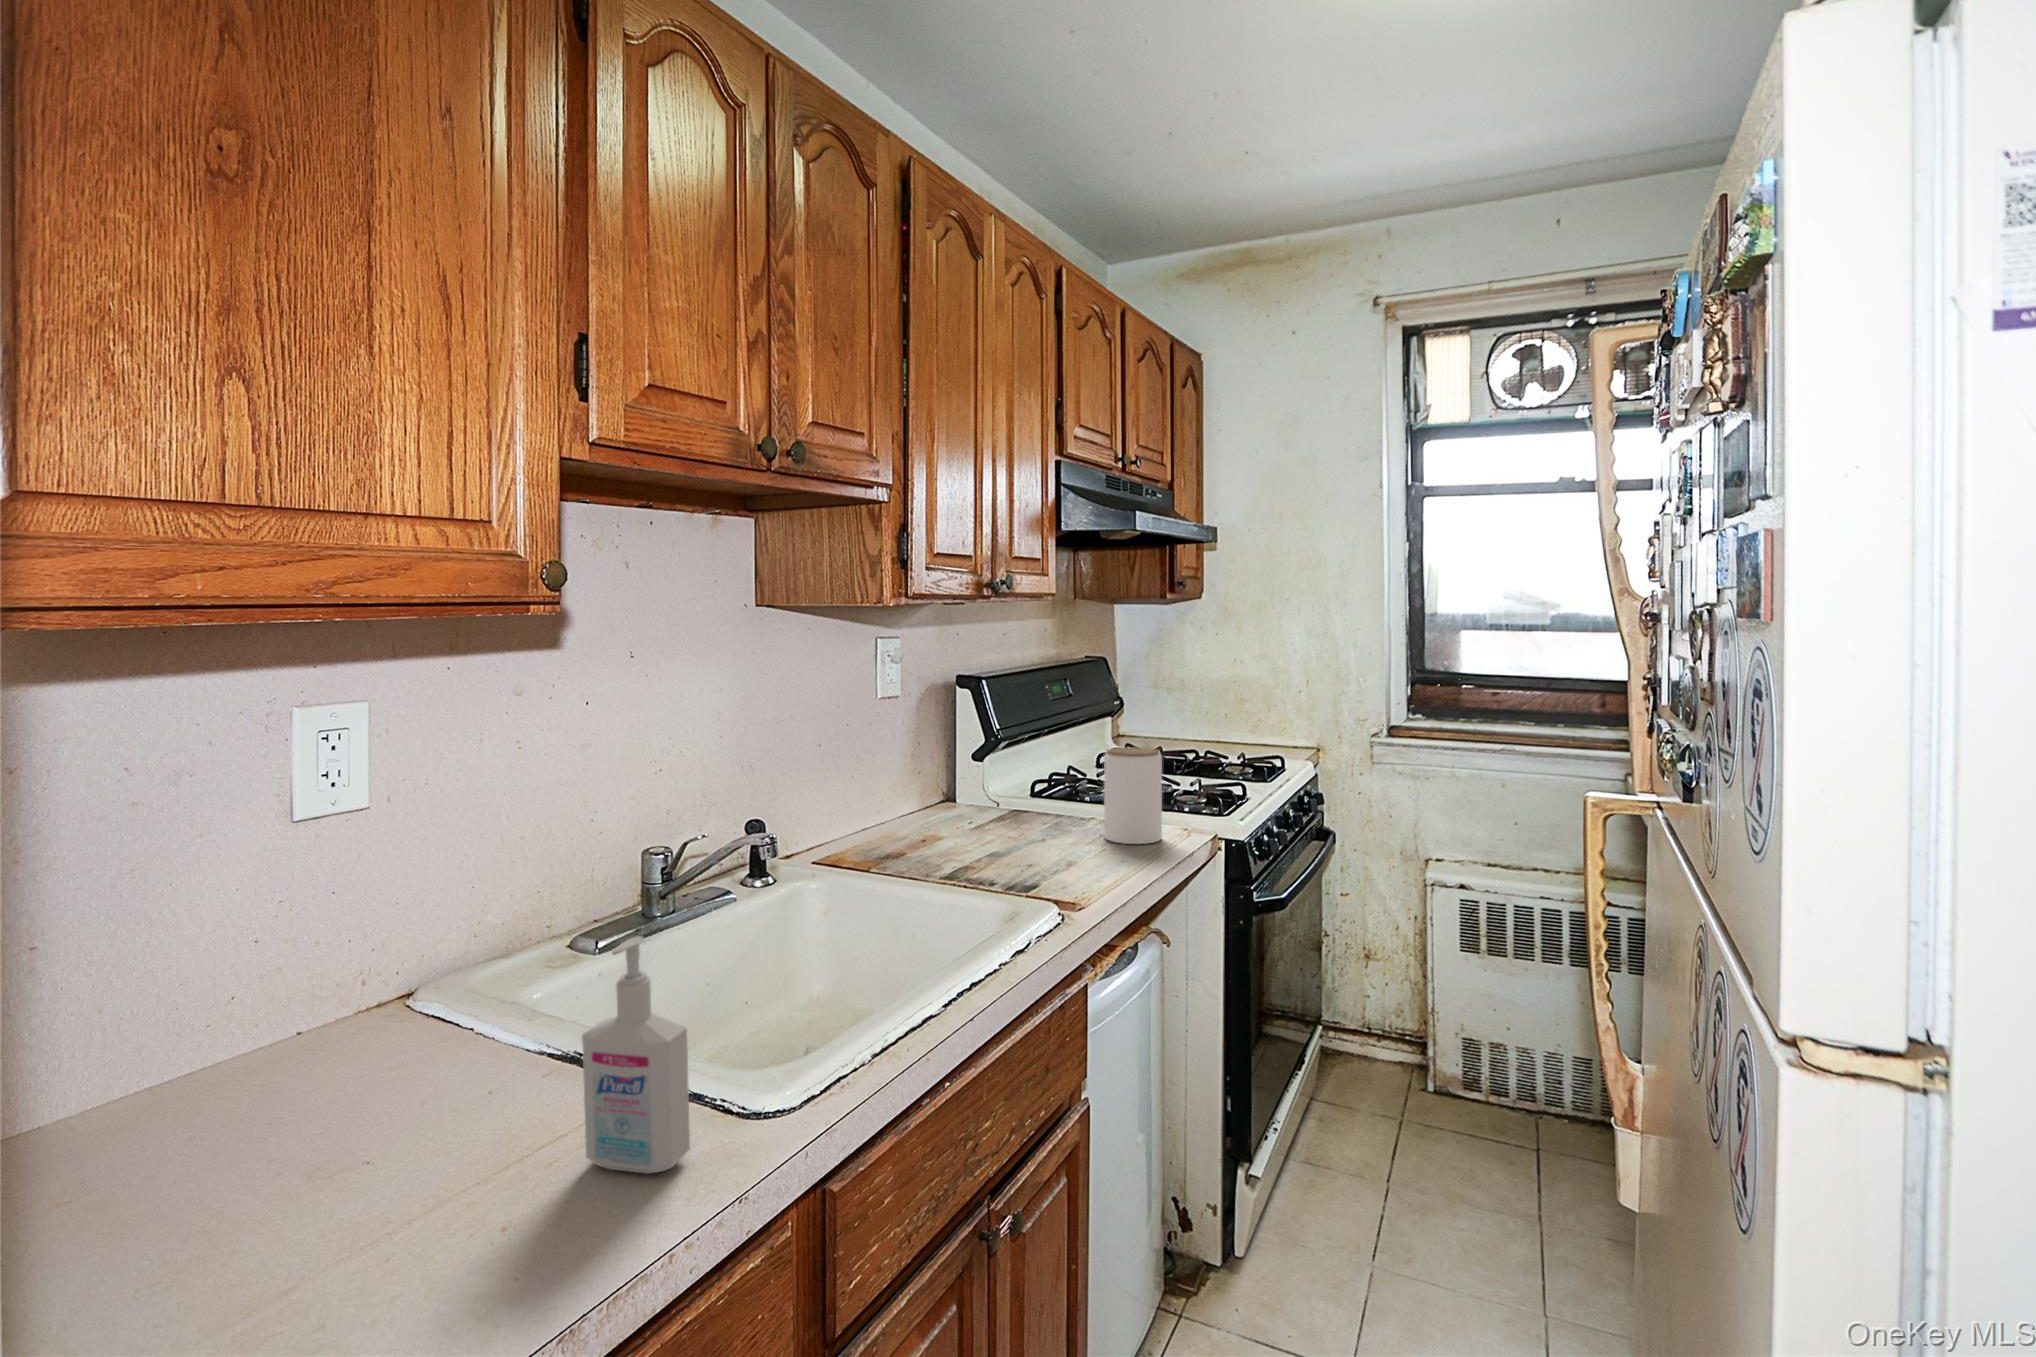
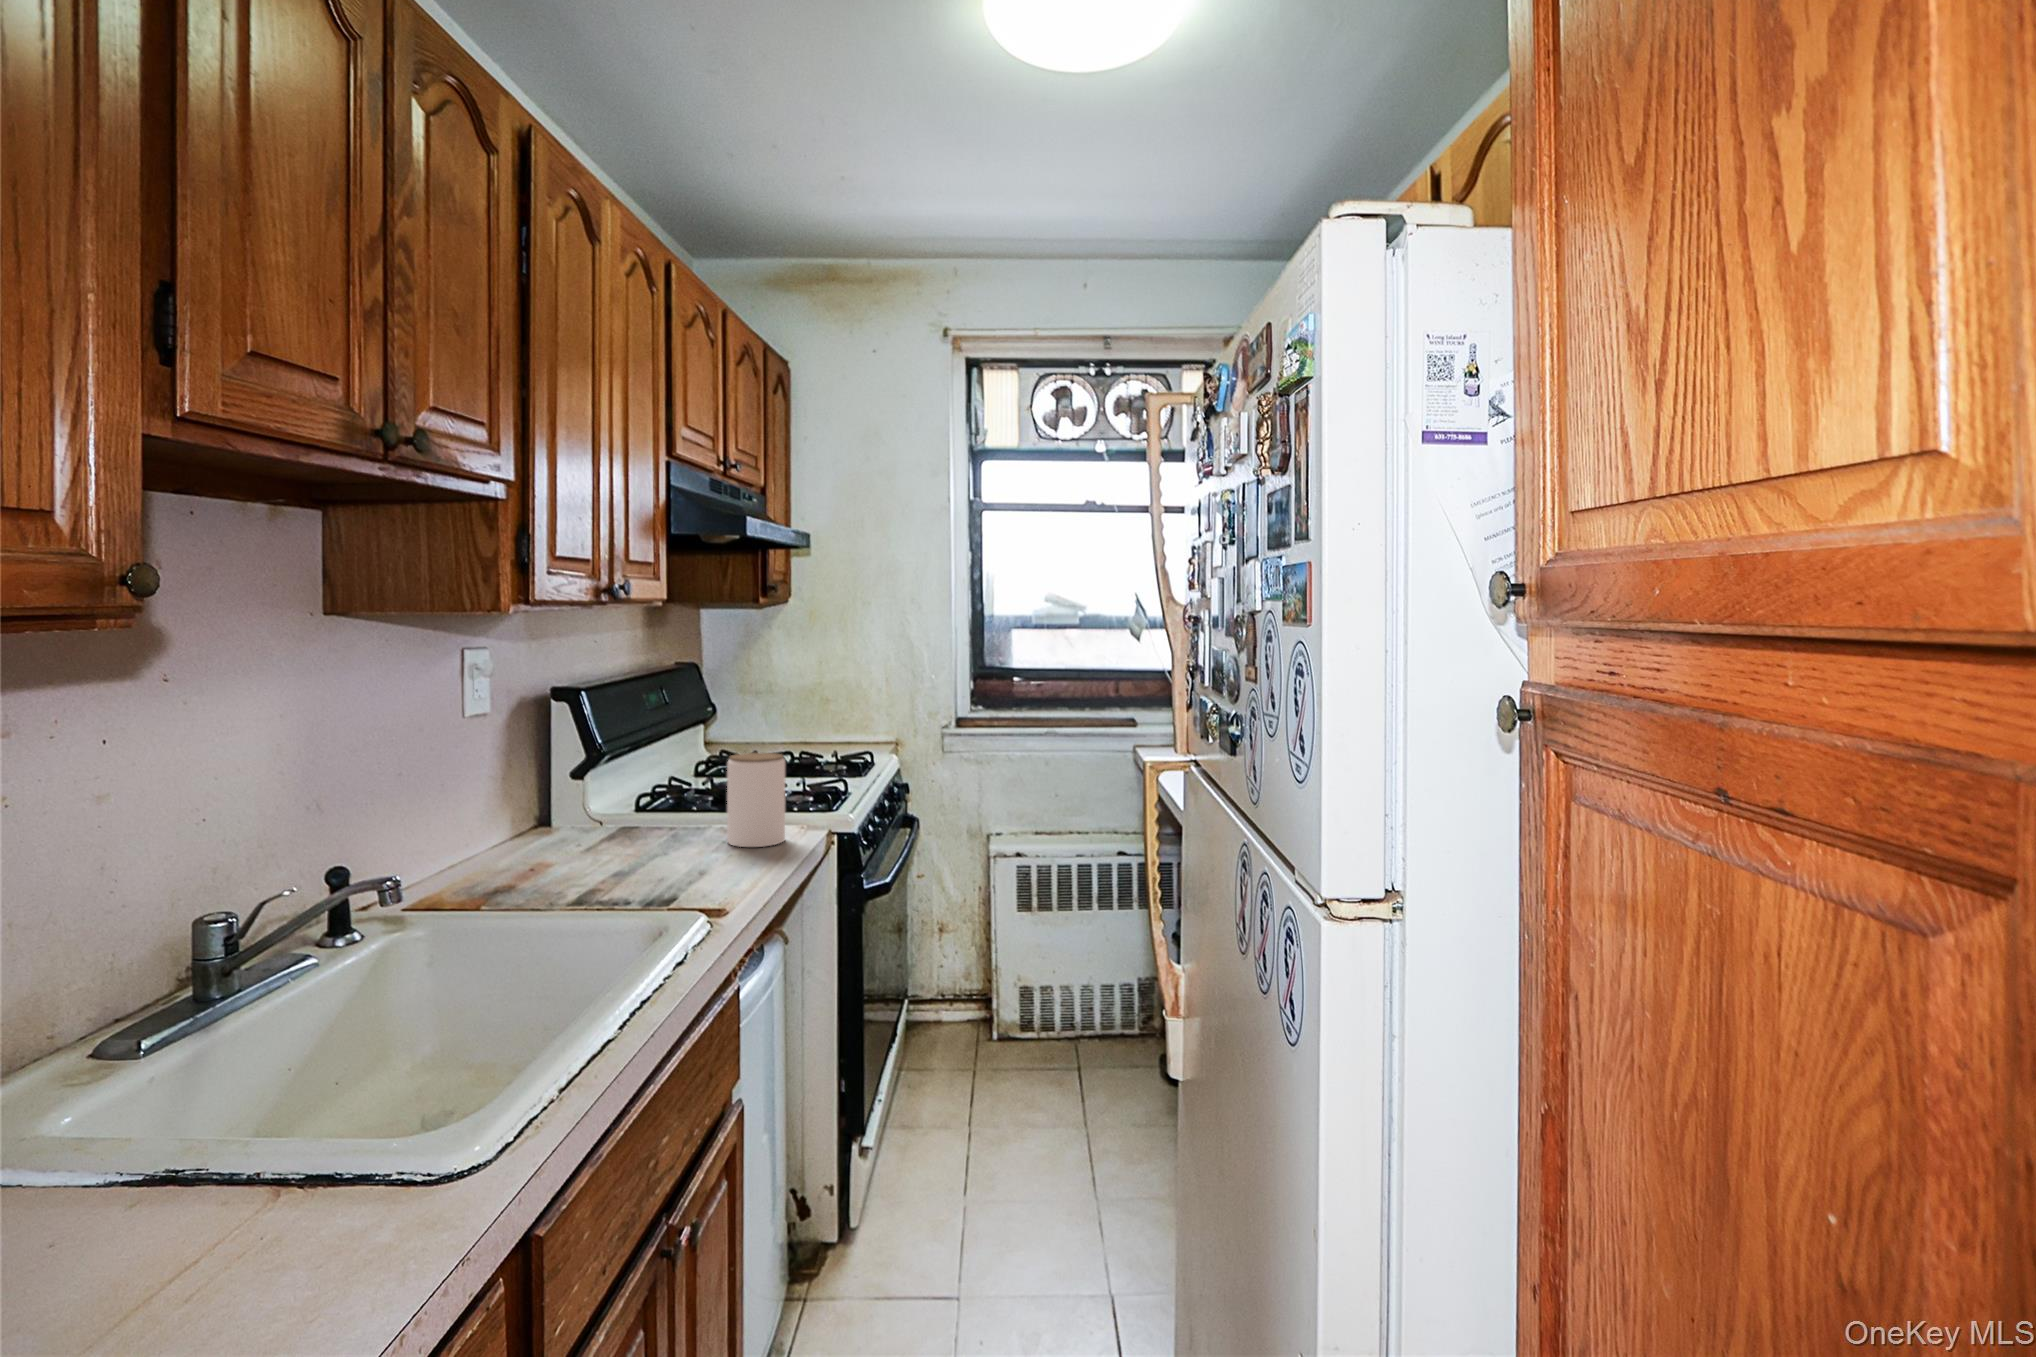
bottle: present [582,936,690,1174] -> none [236,1002,384,1281]

